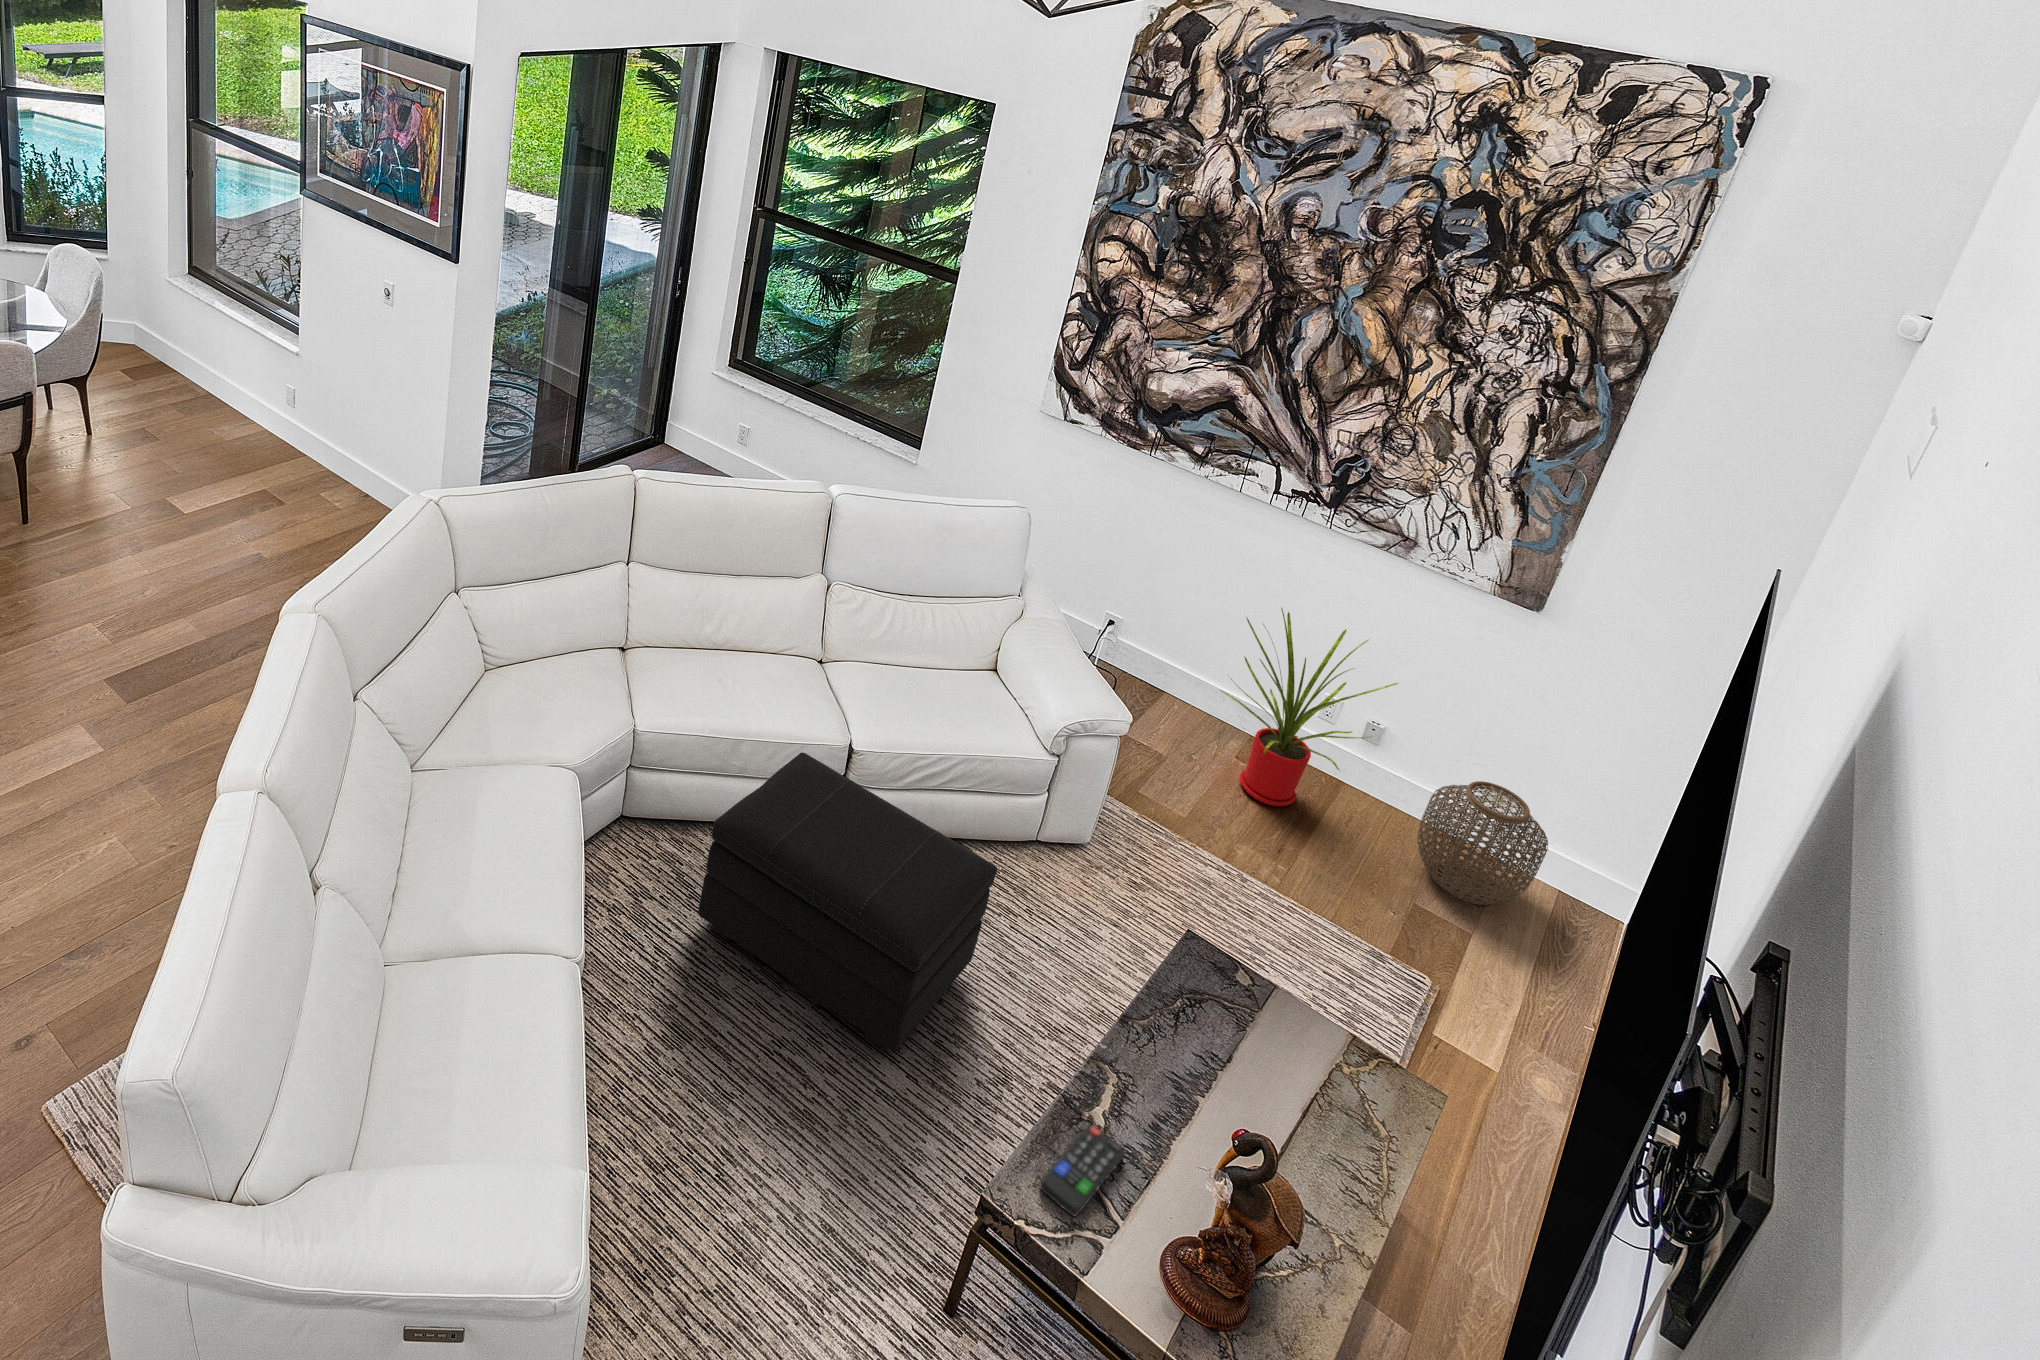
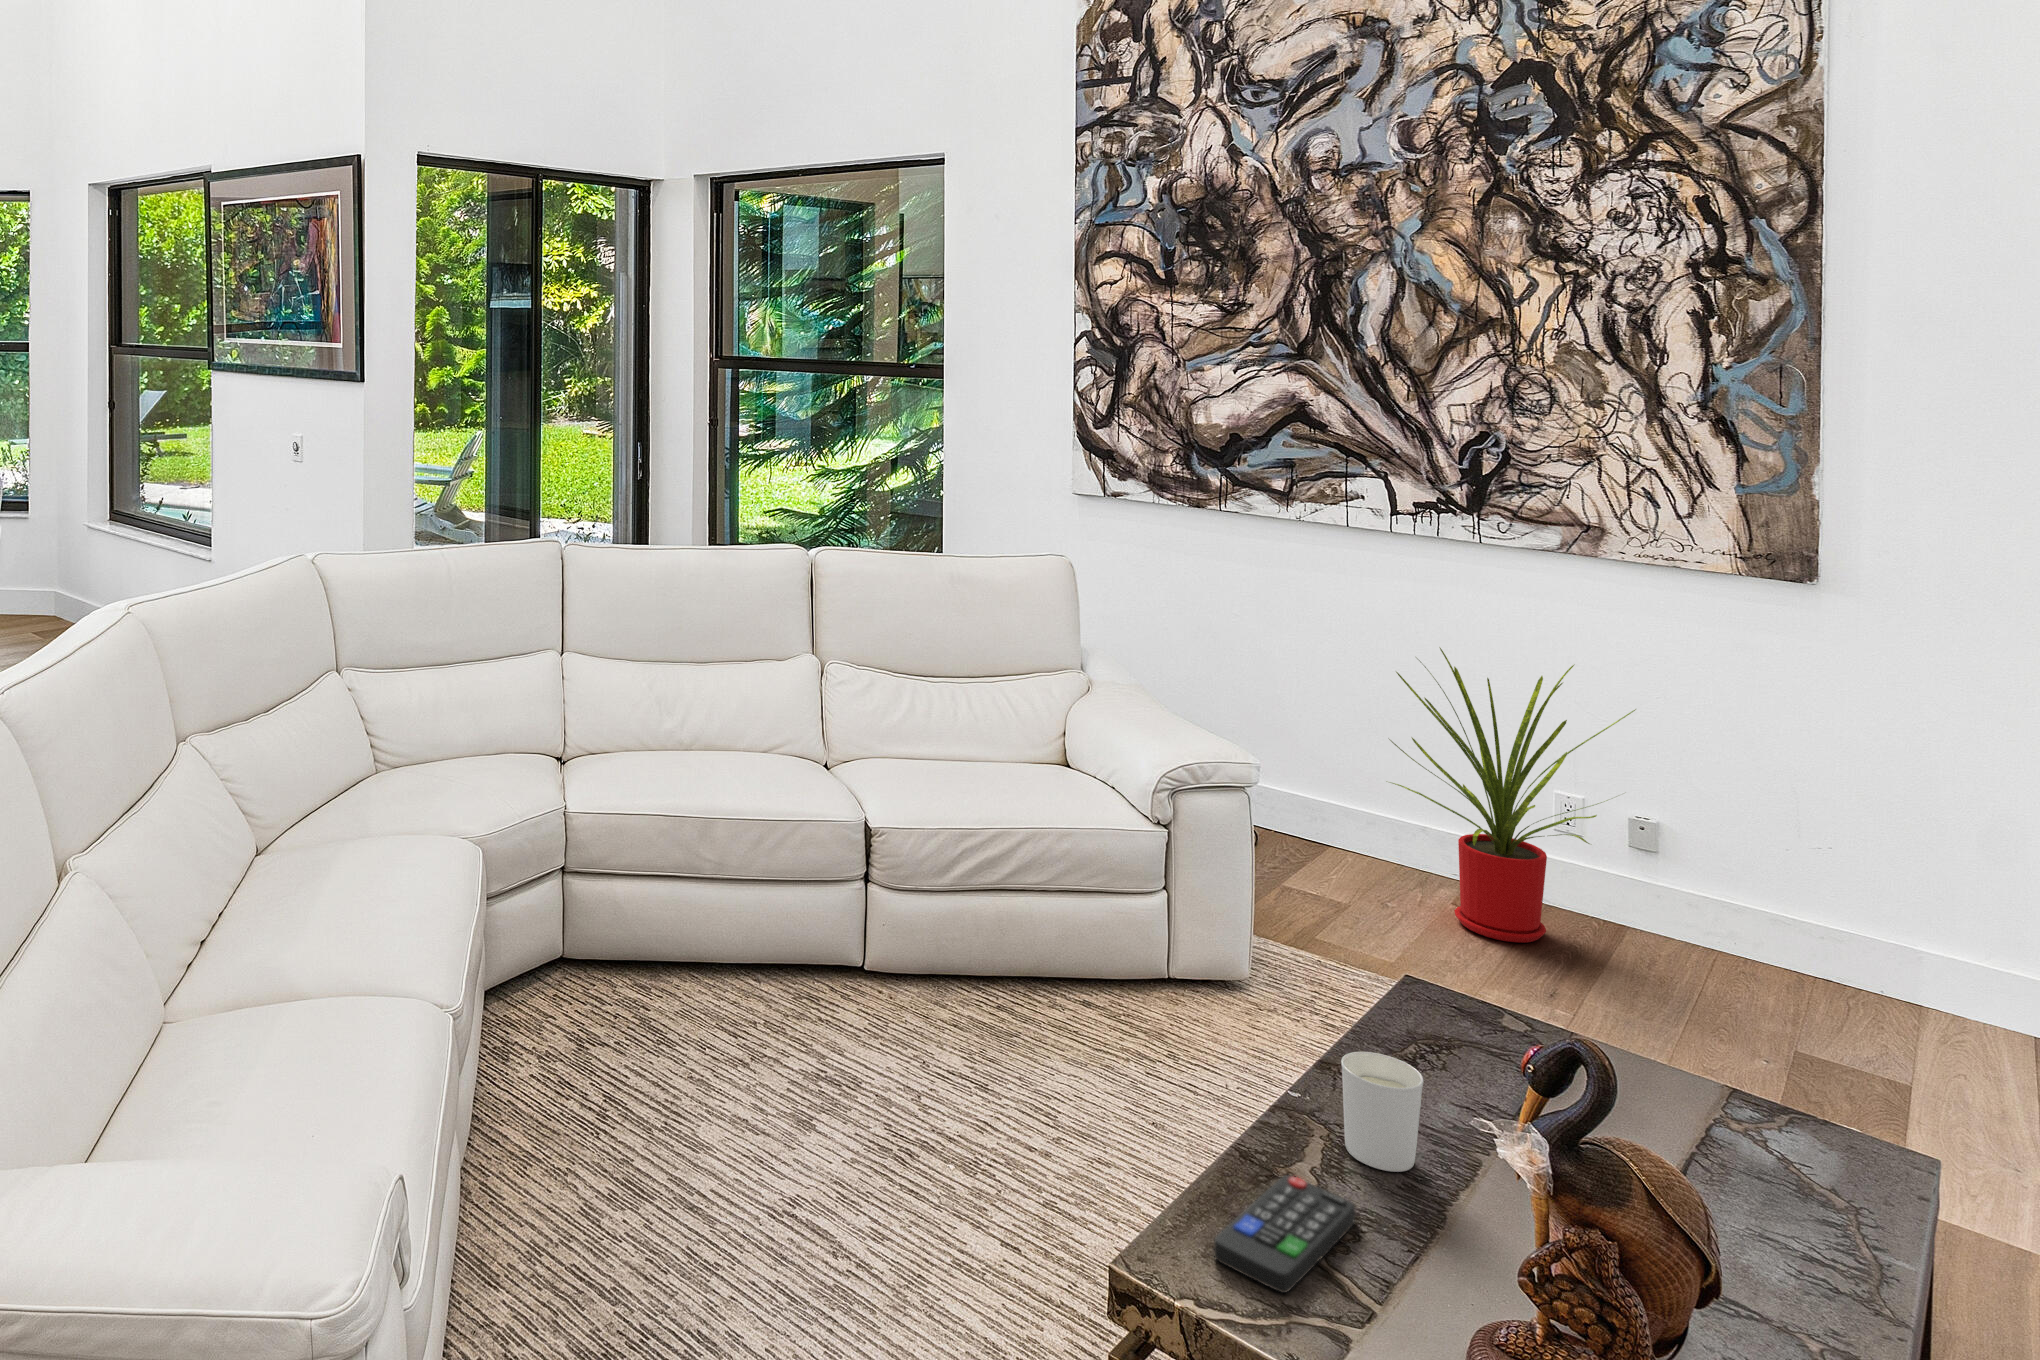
footstool: present [698,752,997,1052] -> none [661,827,1087,1210]
woven basket: present [1417,781,1548,905] -> none [1742,841,1953,1034]
candle holder: none [1128,1045,1182,1116] -> present [1341,1052,1423,1172]

